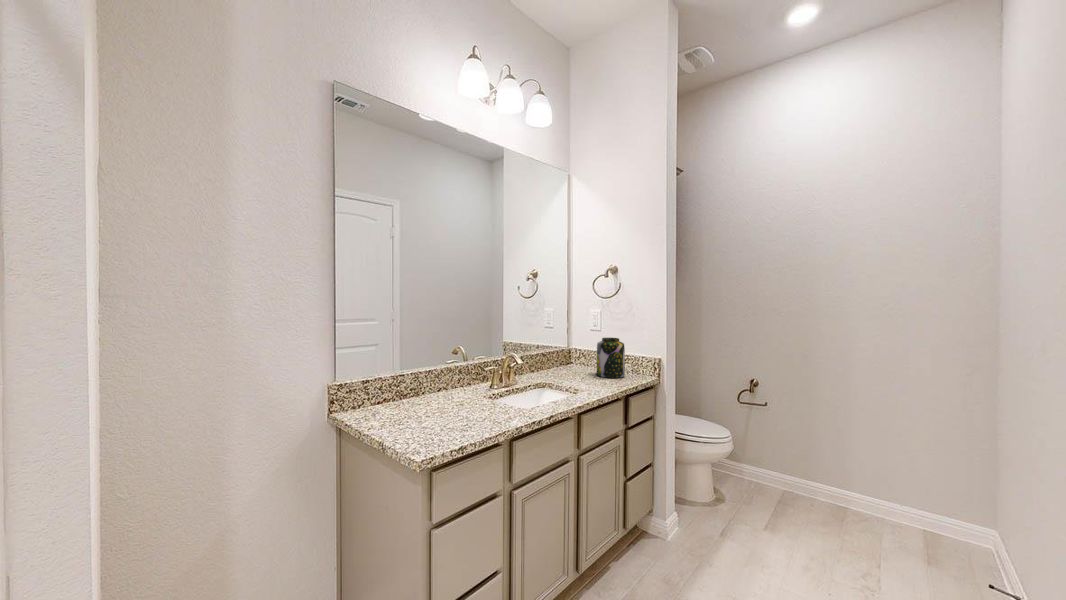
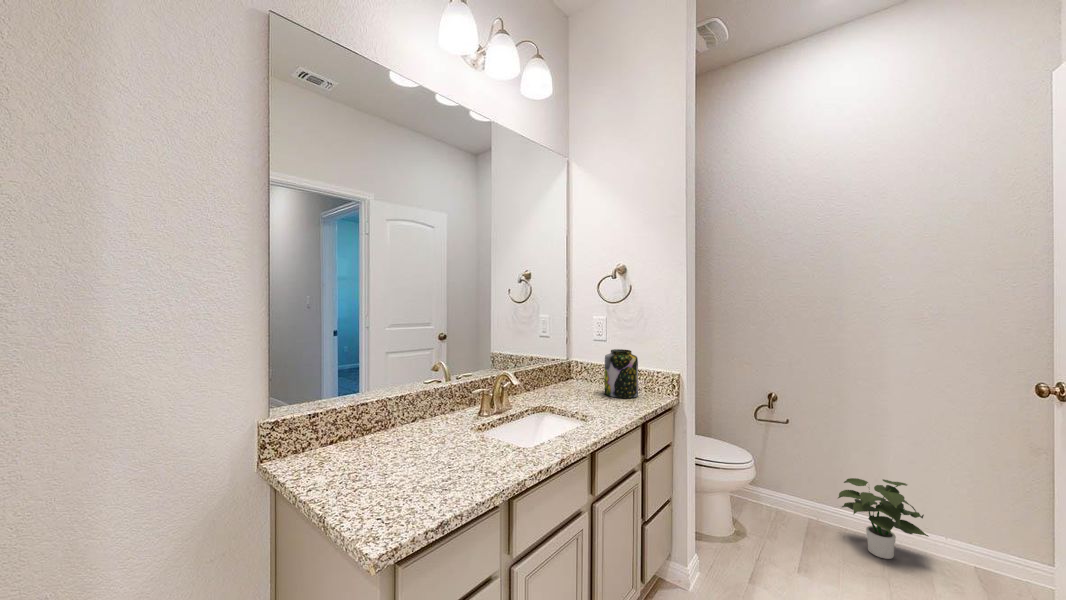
potted plant: none [804,454,880,522] -> present [838,478,929,559]

